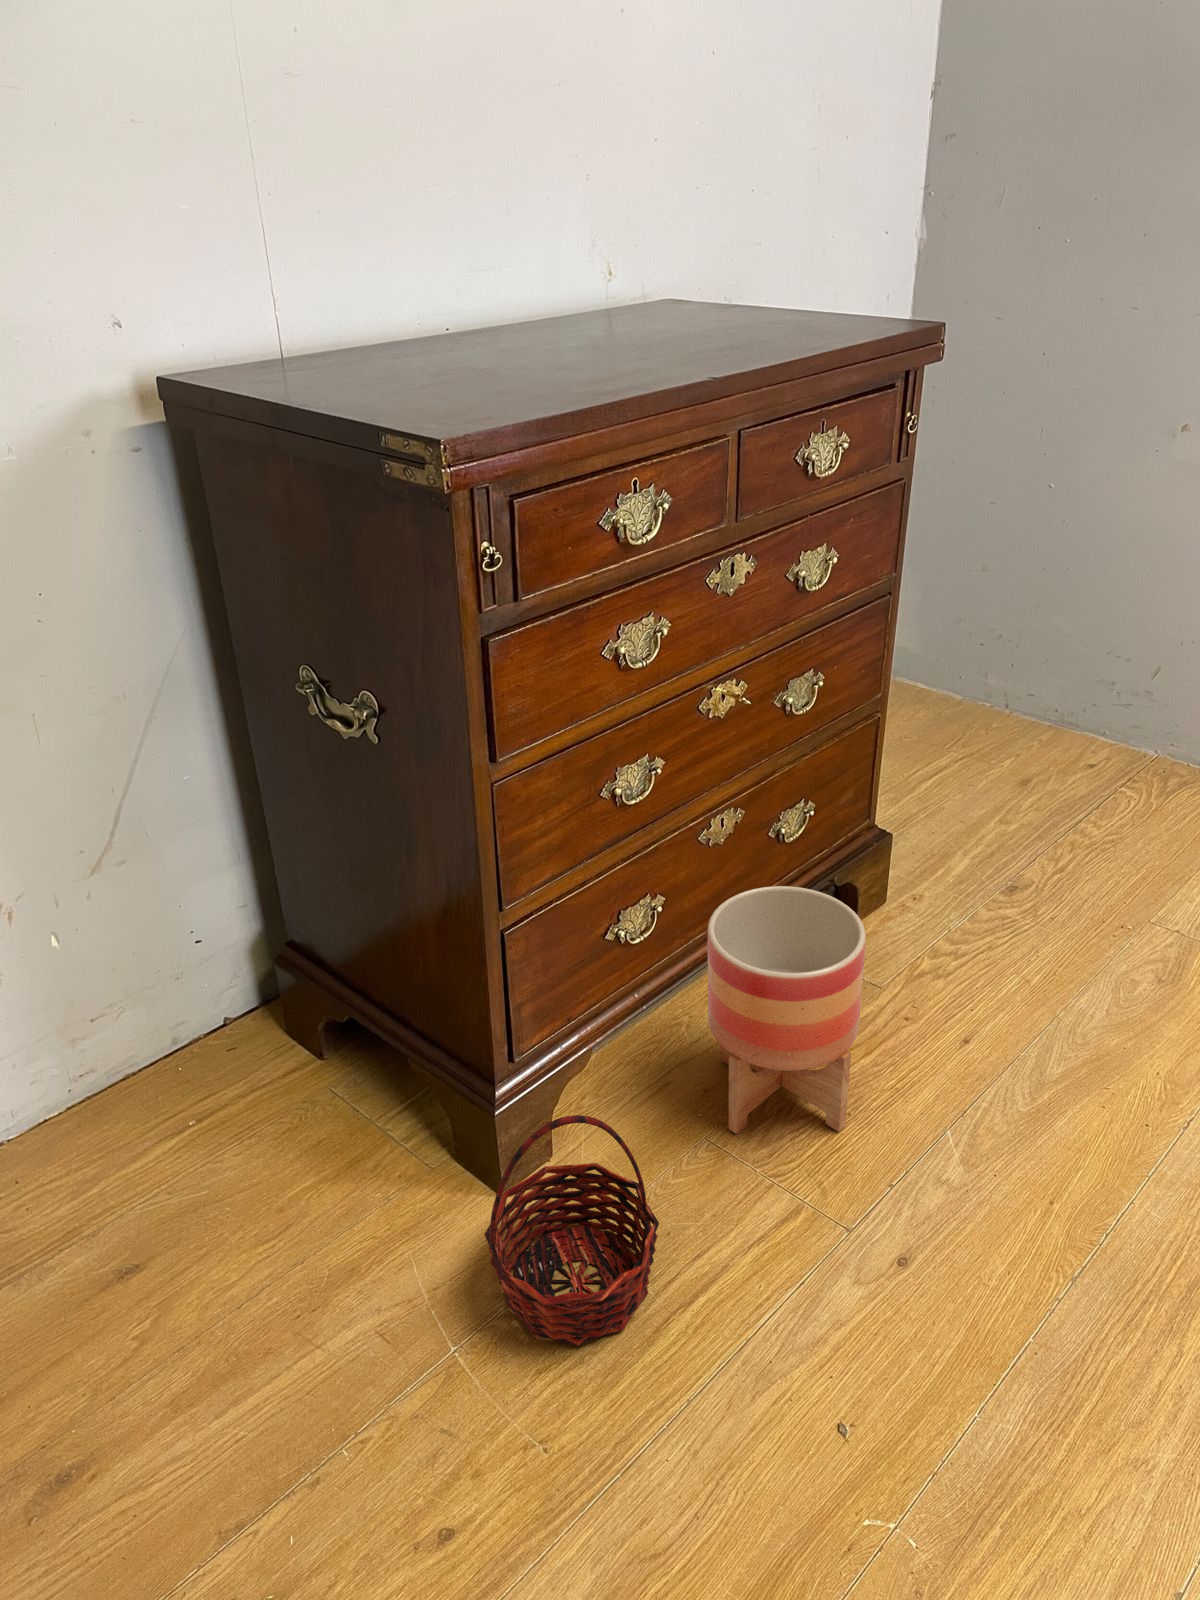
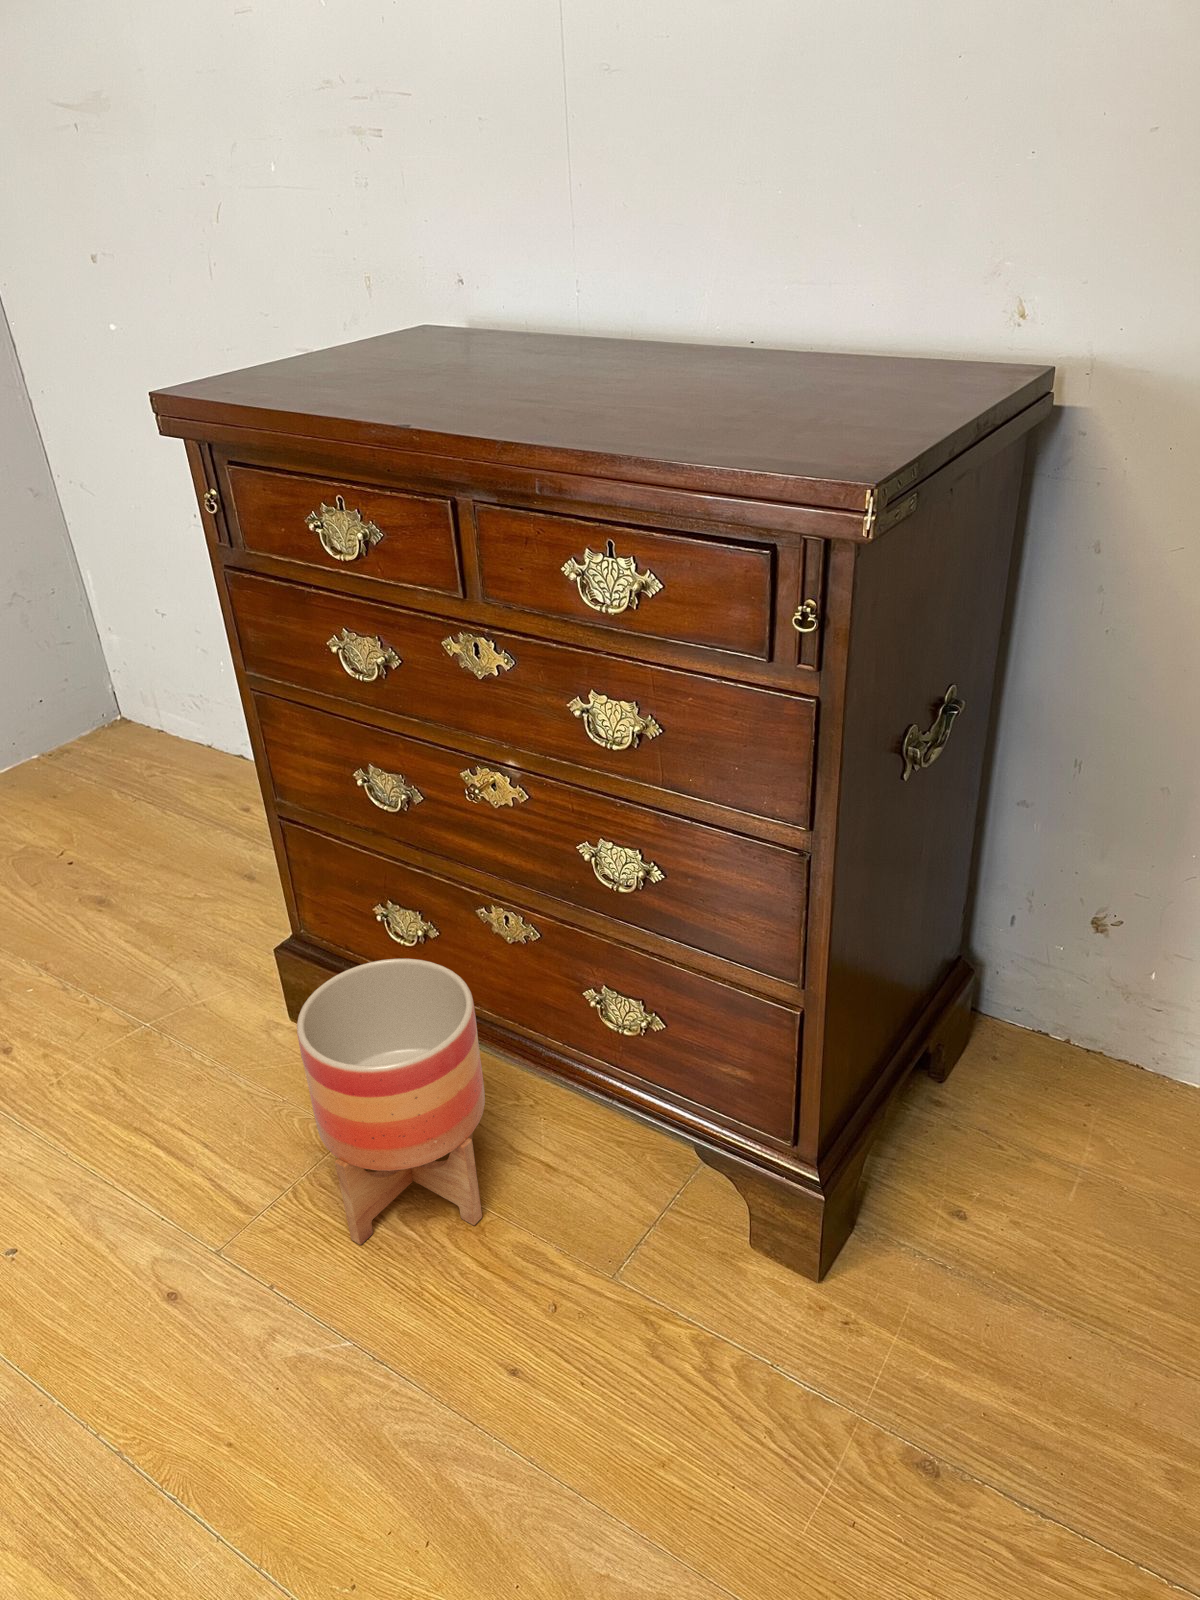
basket: present [484,1115,659,1346] -> none [105,918,255,1116]

